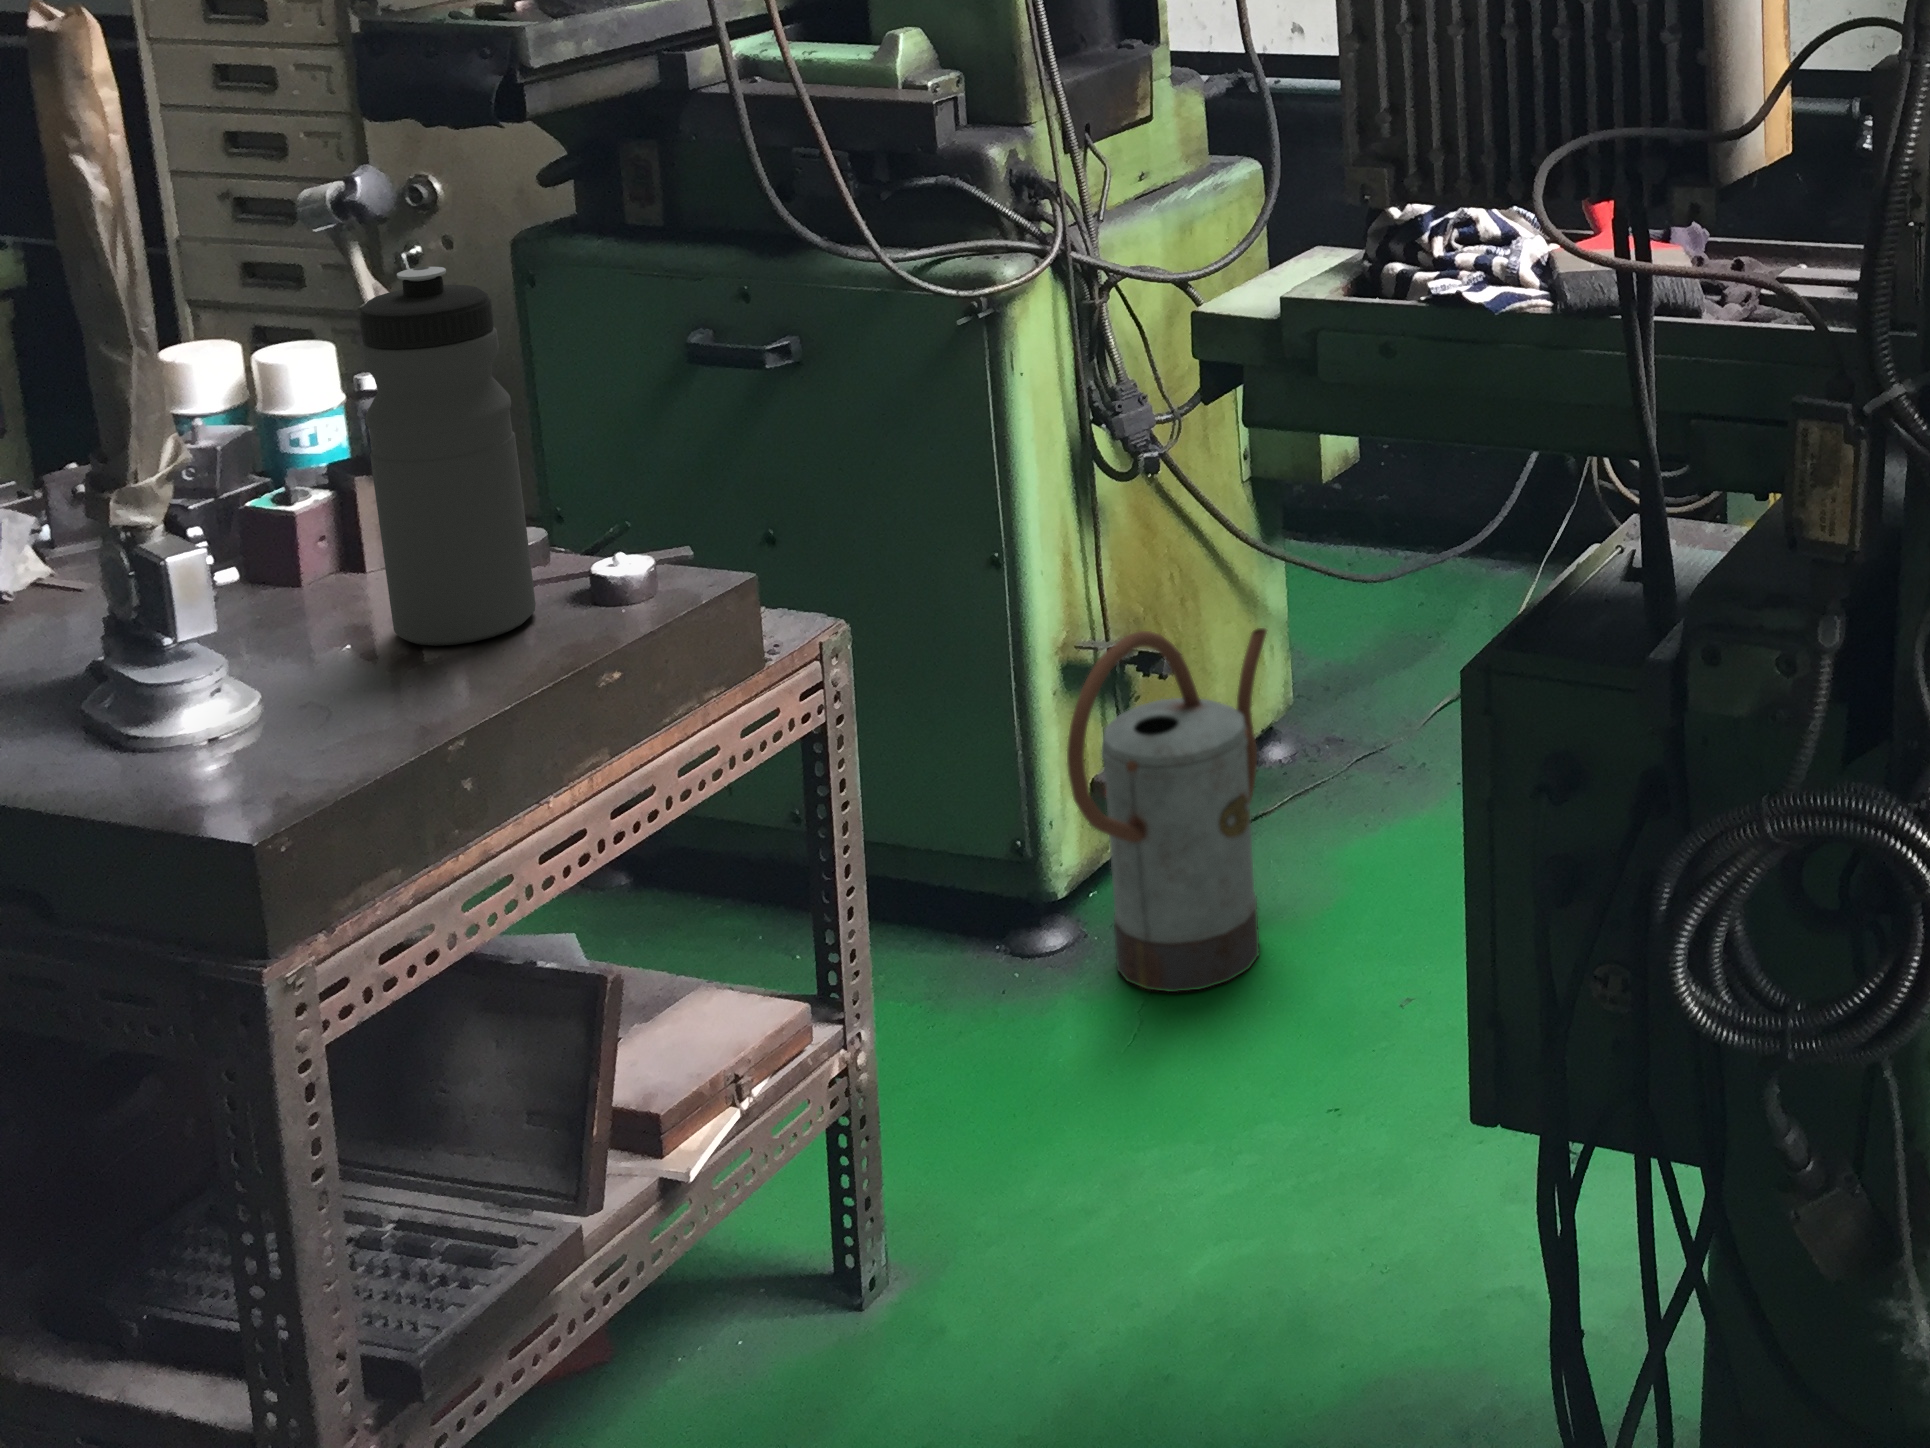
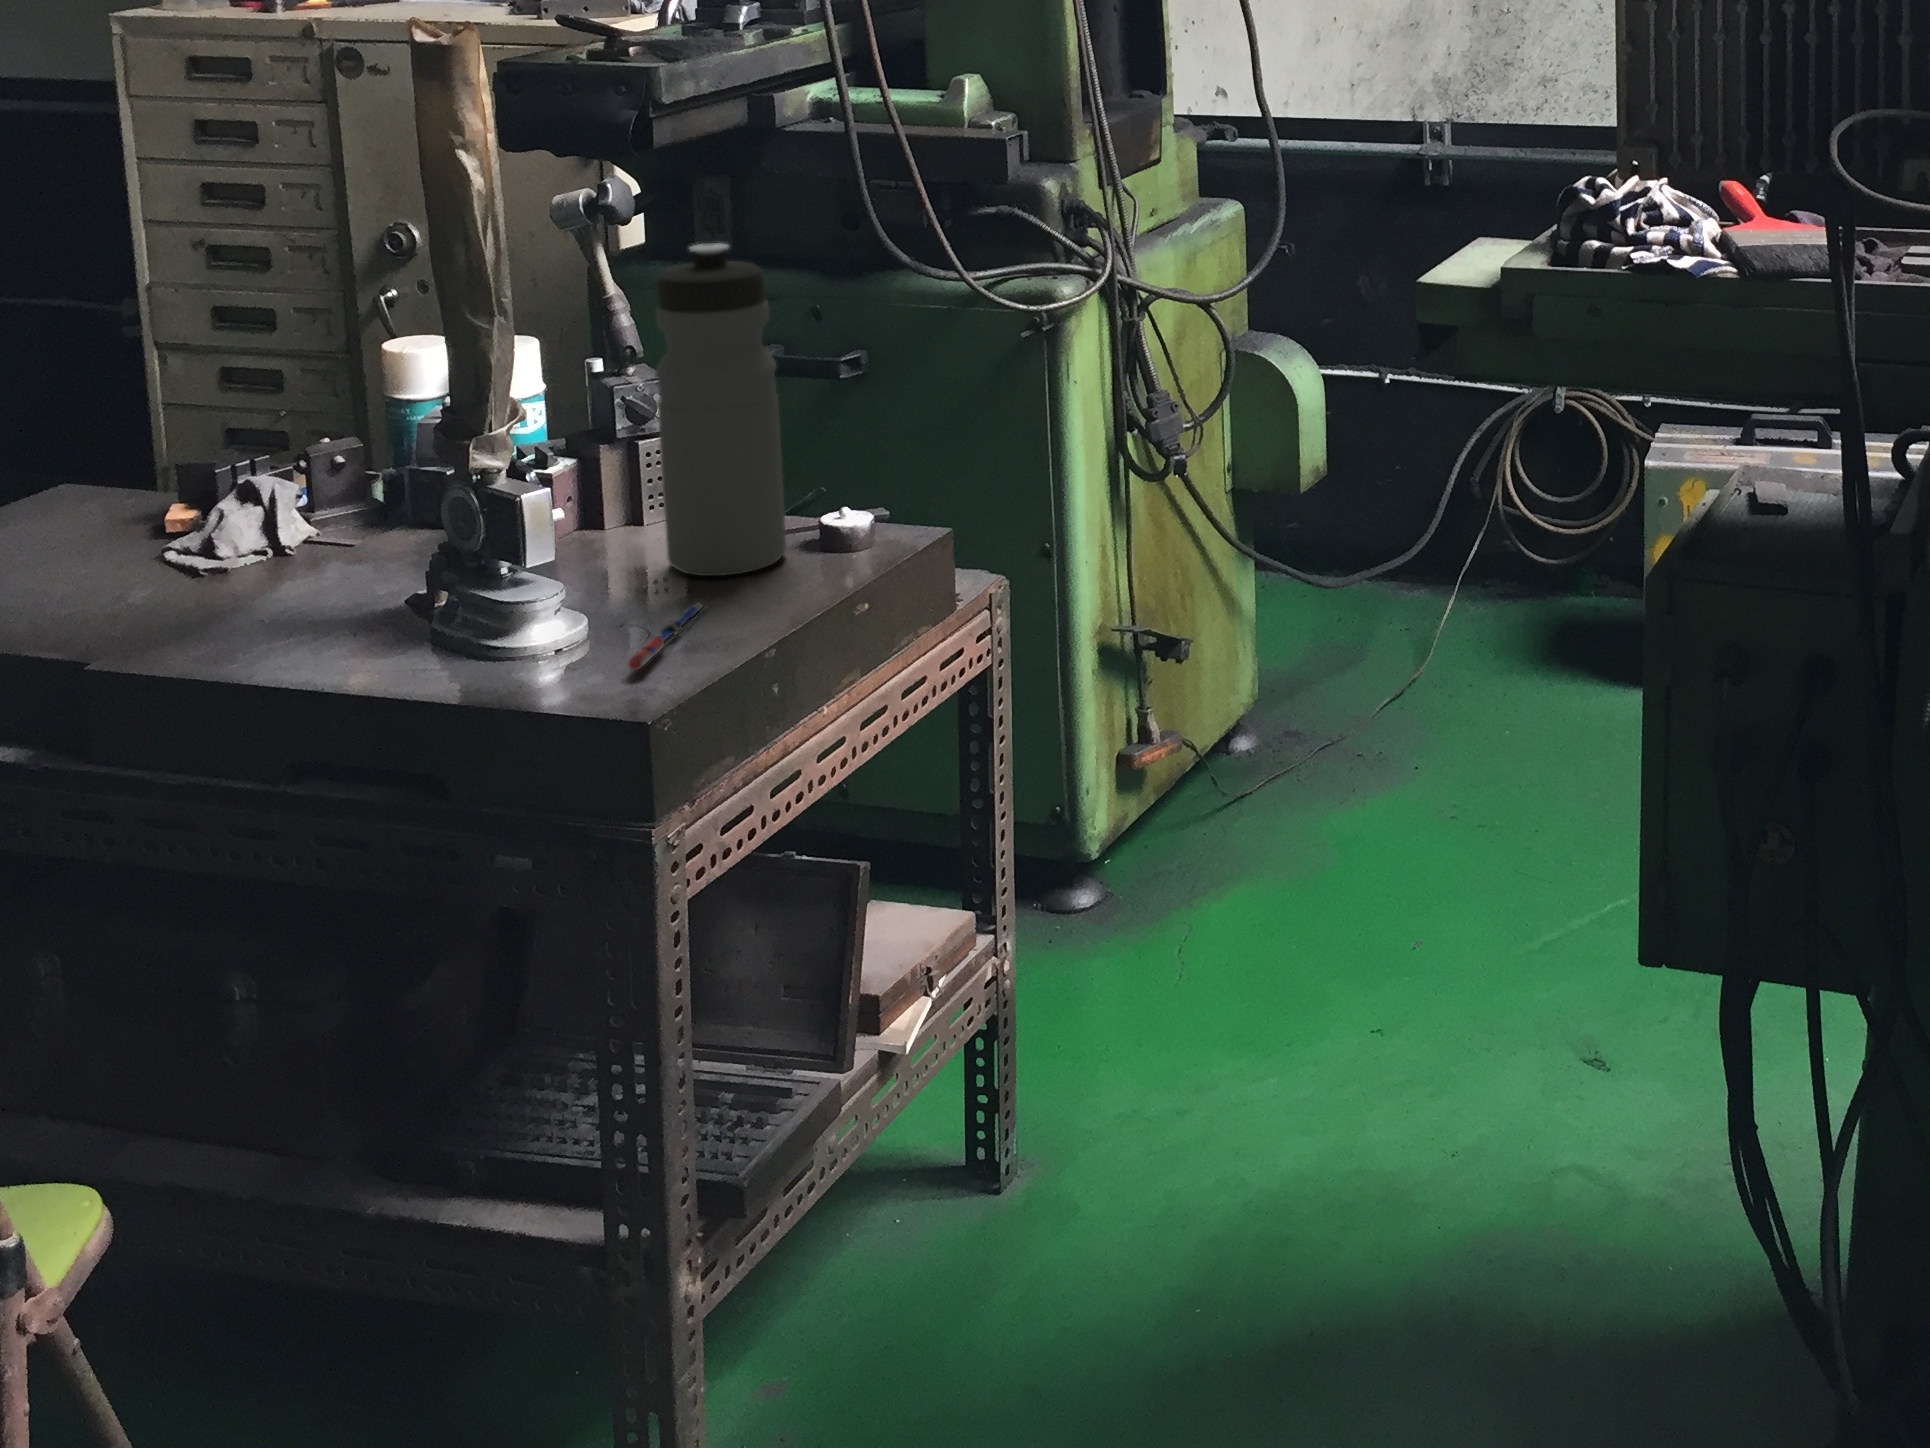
watering can: present [1067,628,1267,992] -> none [1134,611,1280,943]
pen: none [245,683,405,781] -> present [628,603,702,670]

